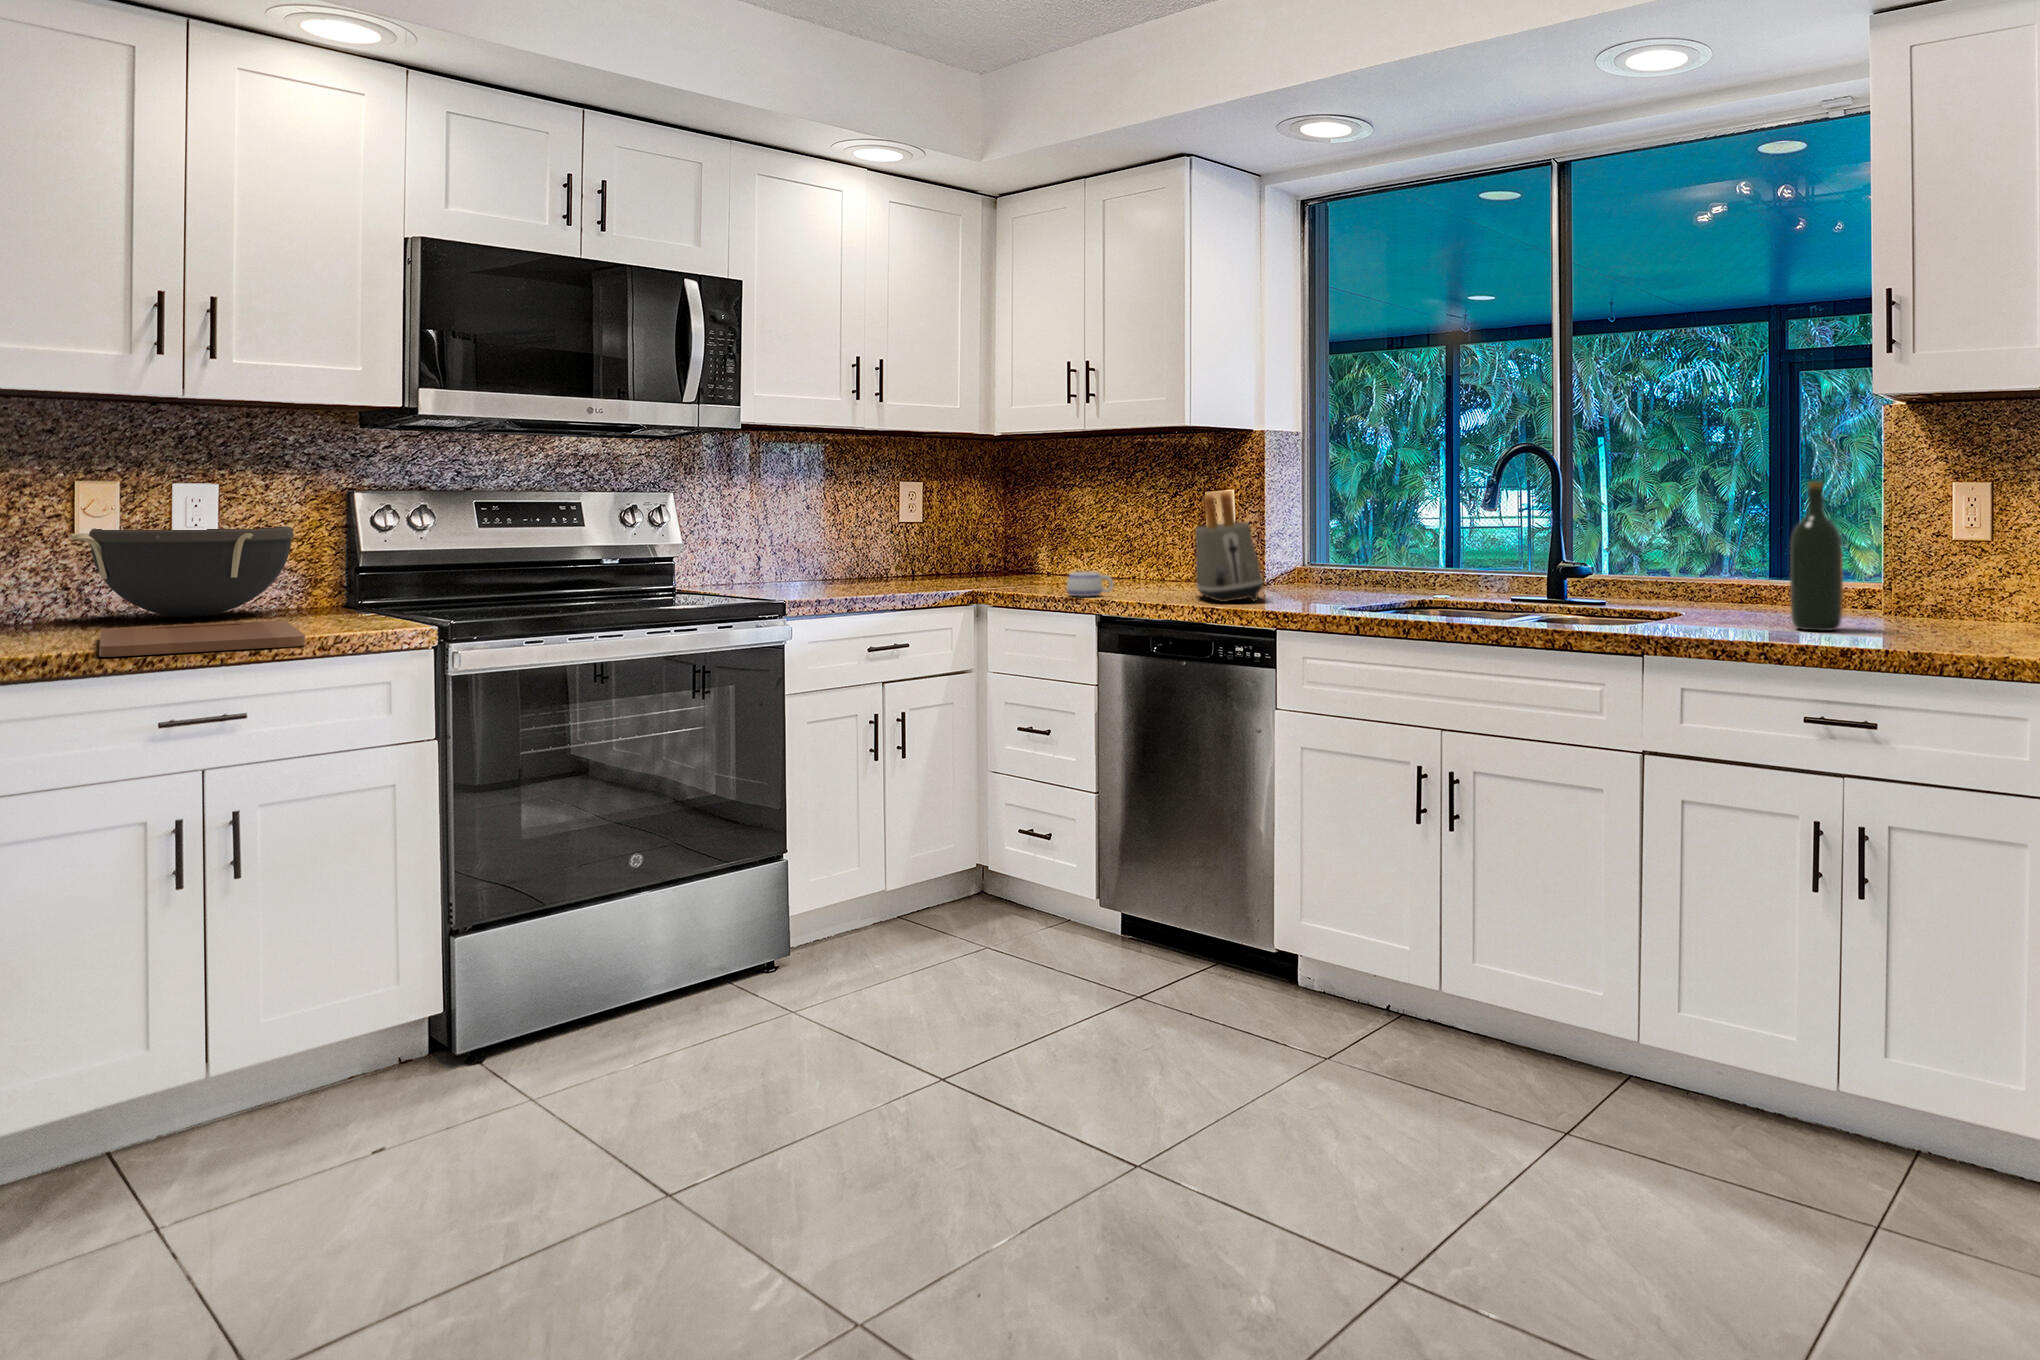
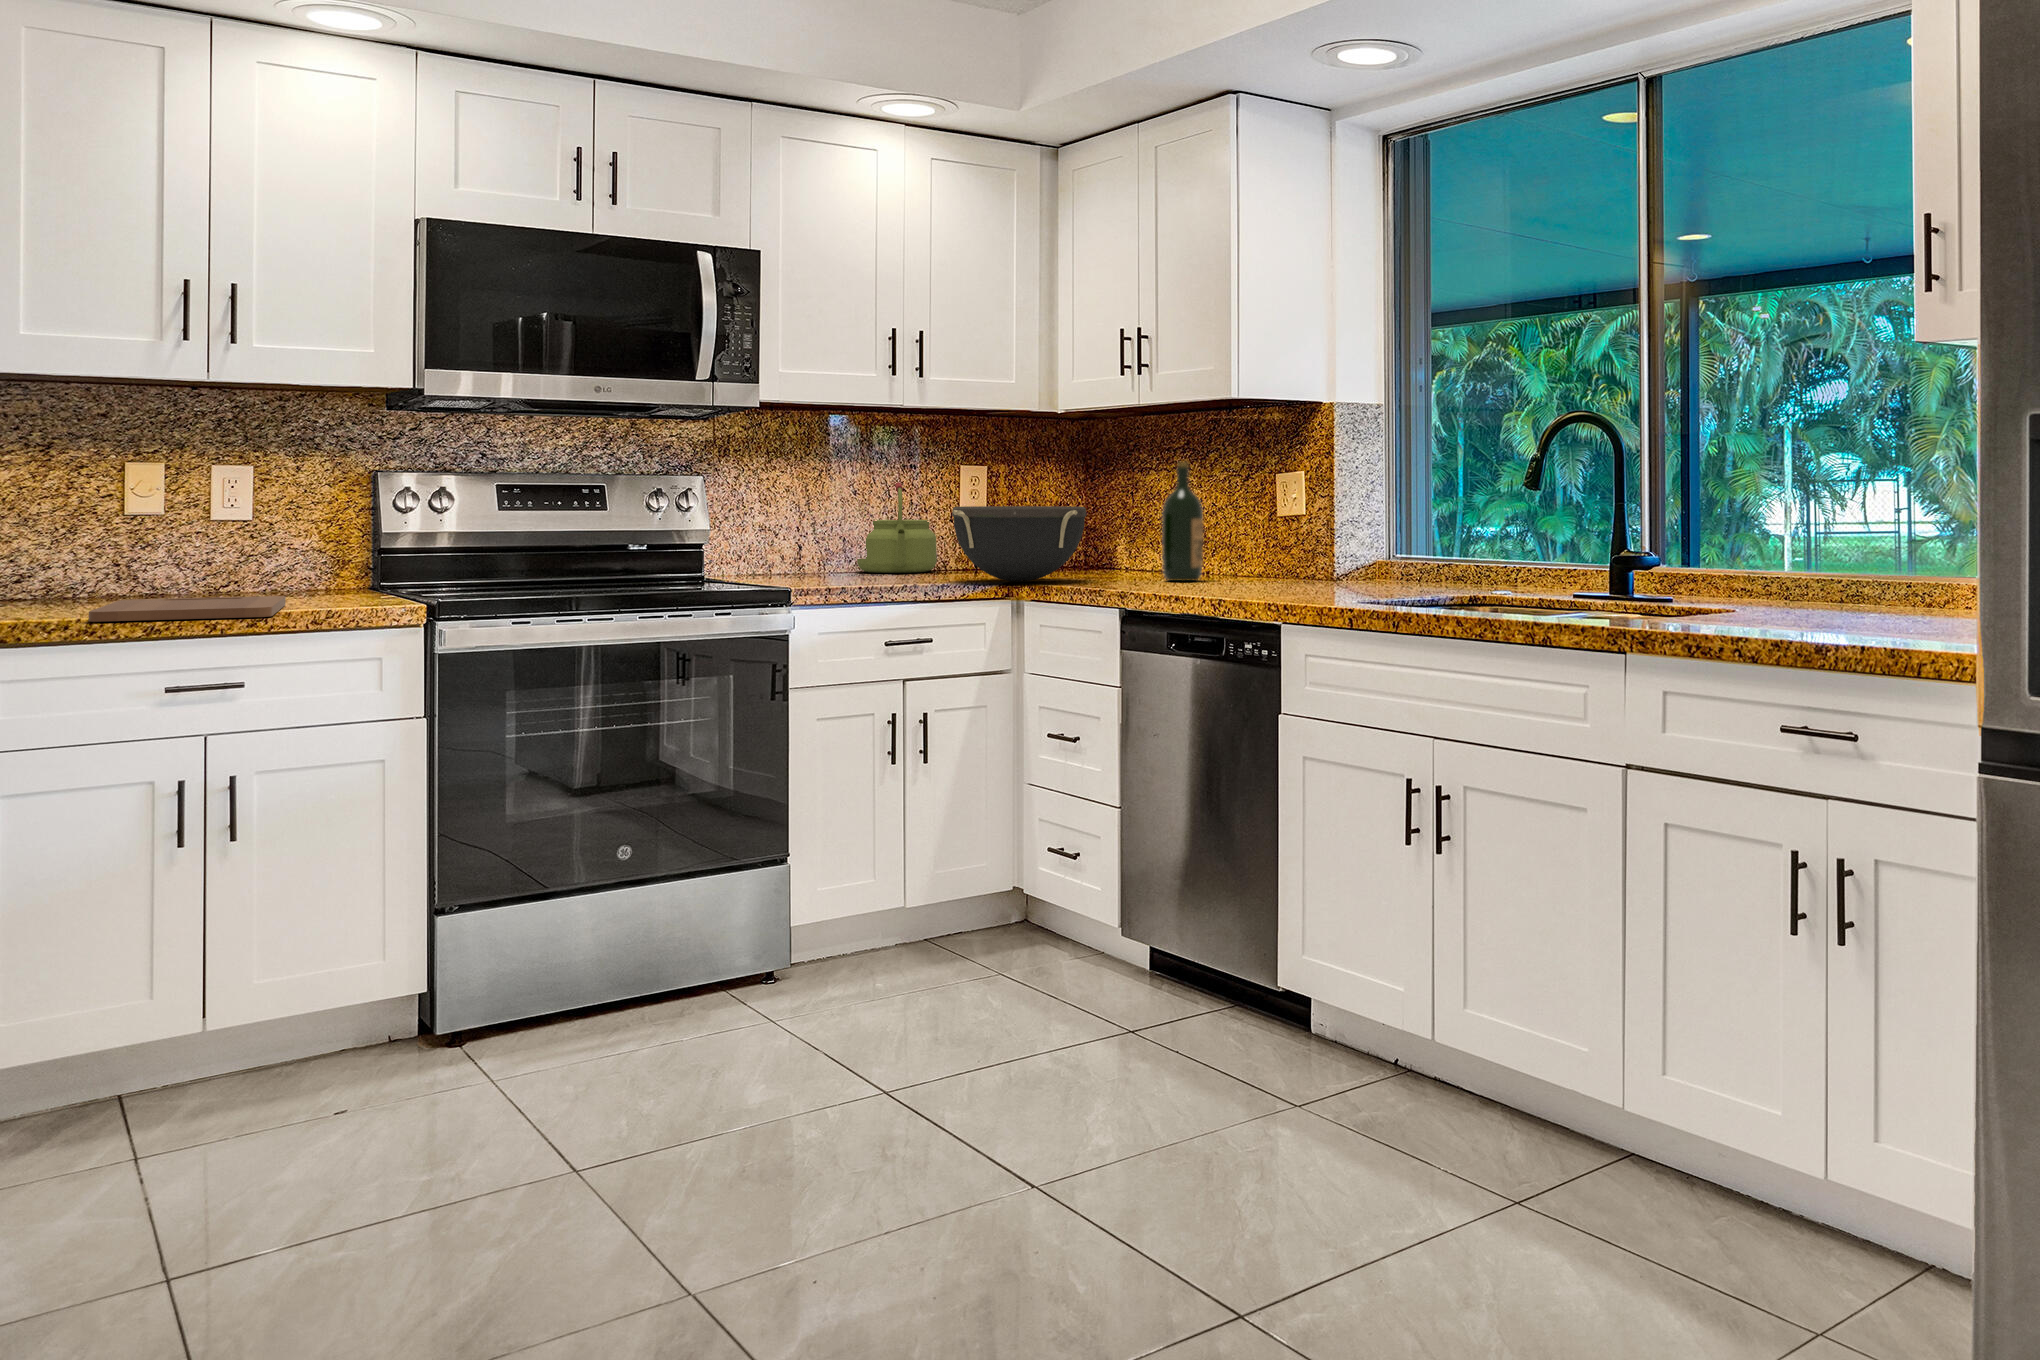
wine bottle: present [1790,482,1843,631] -> present [1162,462,1203,581]
toaster: present [1196,493,1263,602] -> none [1217,472,1291,594]
kettle: none [806,496,882,581] -> present [857,482,937,573]
bowl: present [71,526,294,617] -> present [952,506,1086,582]
mug: present [1067,572,1113,596] -> none [1086,561,1136,588]

